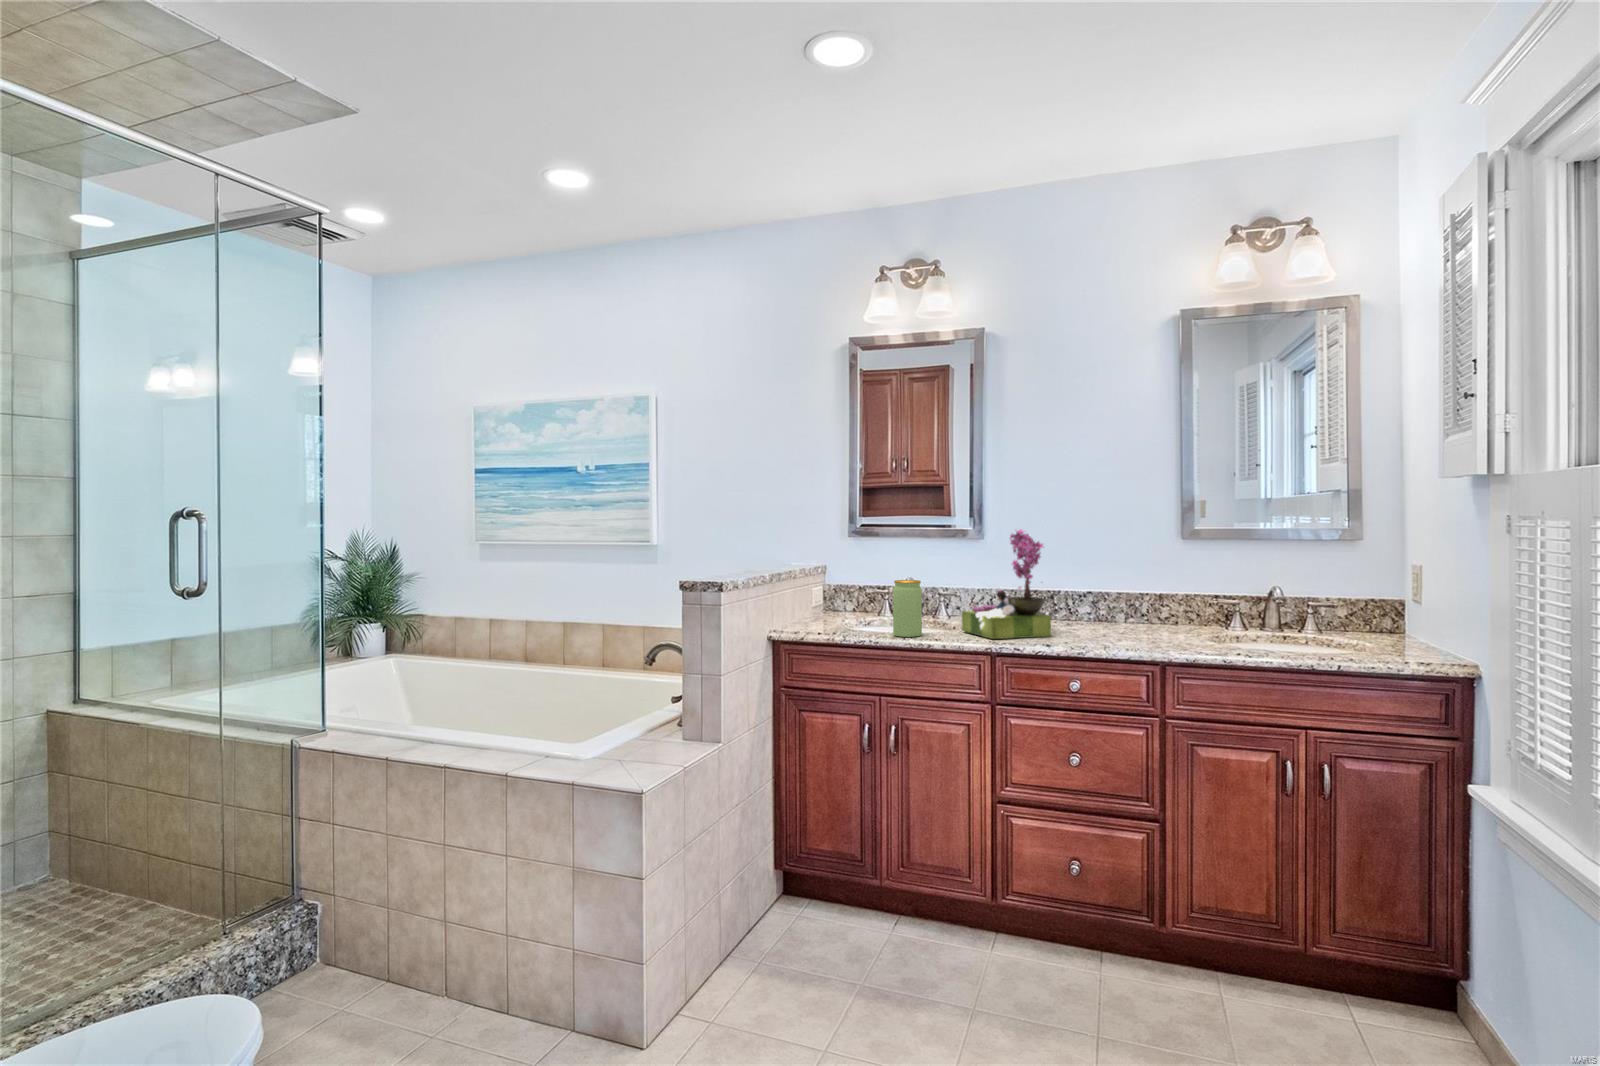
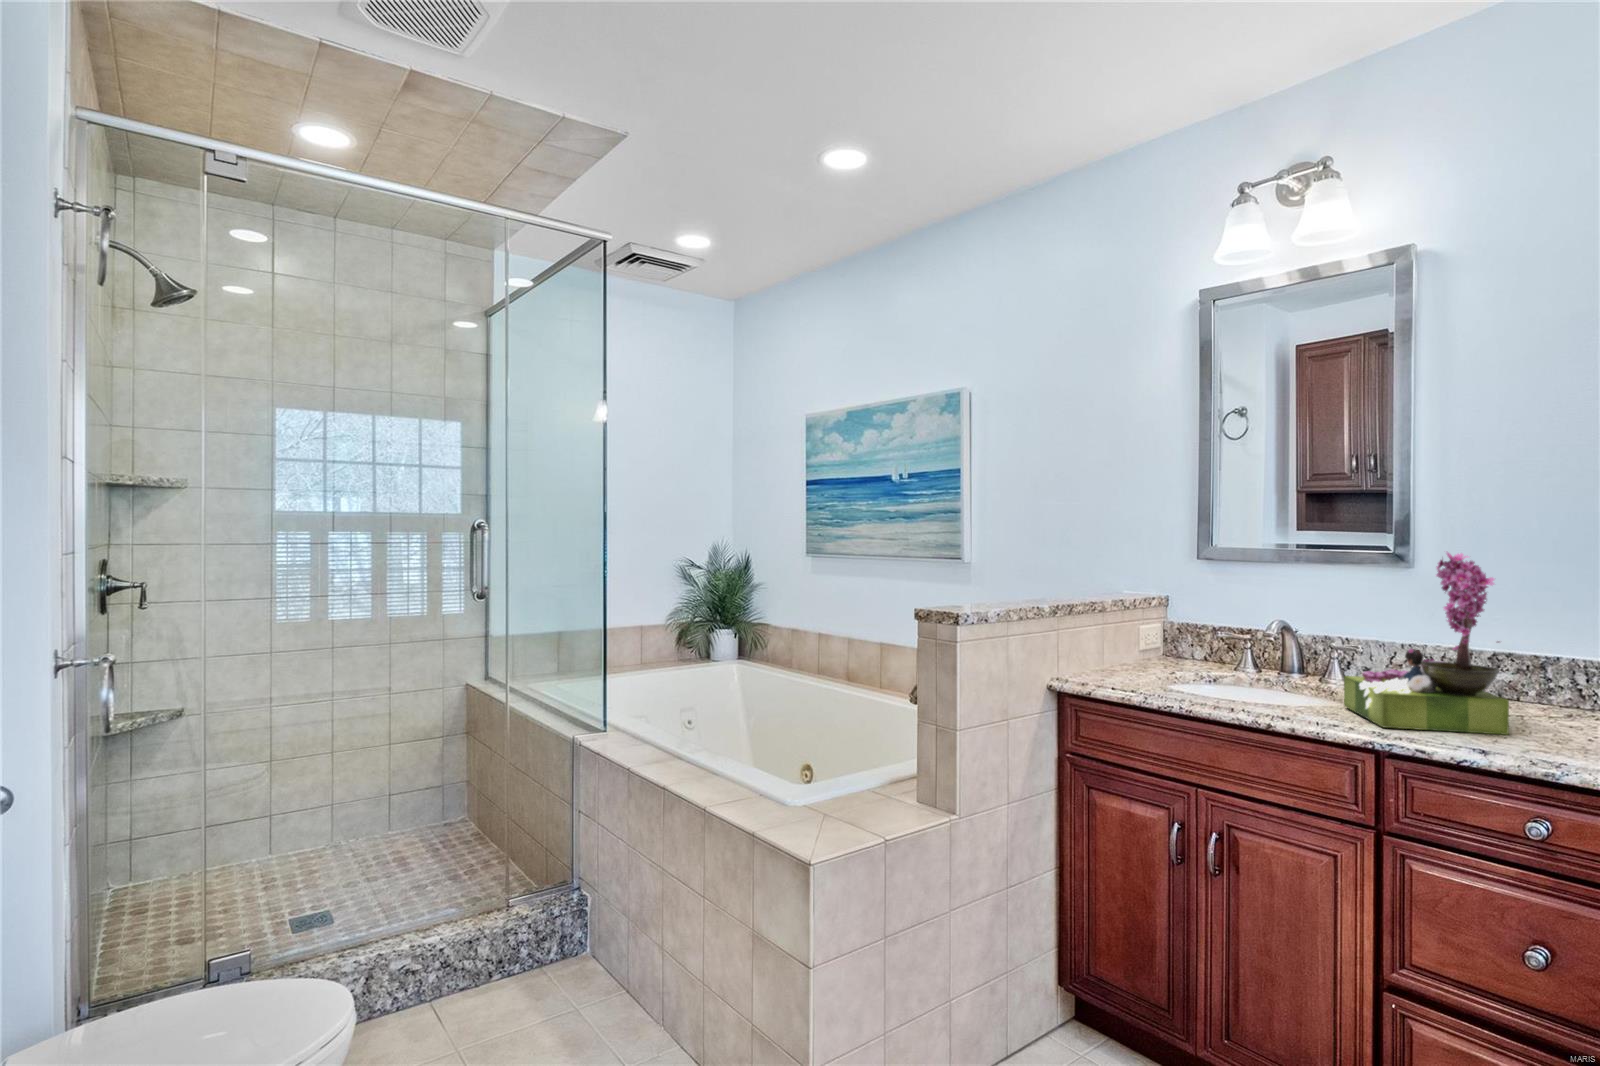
jar: present [893,580,922,637] -> none [1222,622,1269,707]

